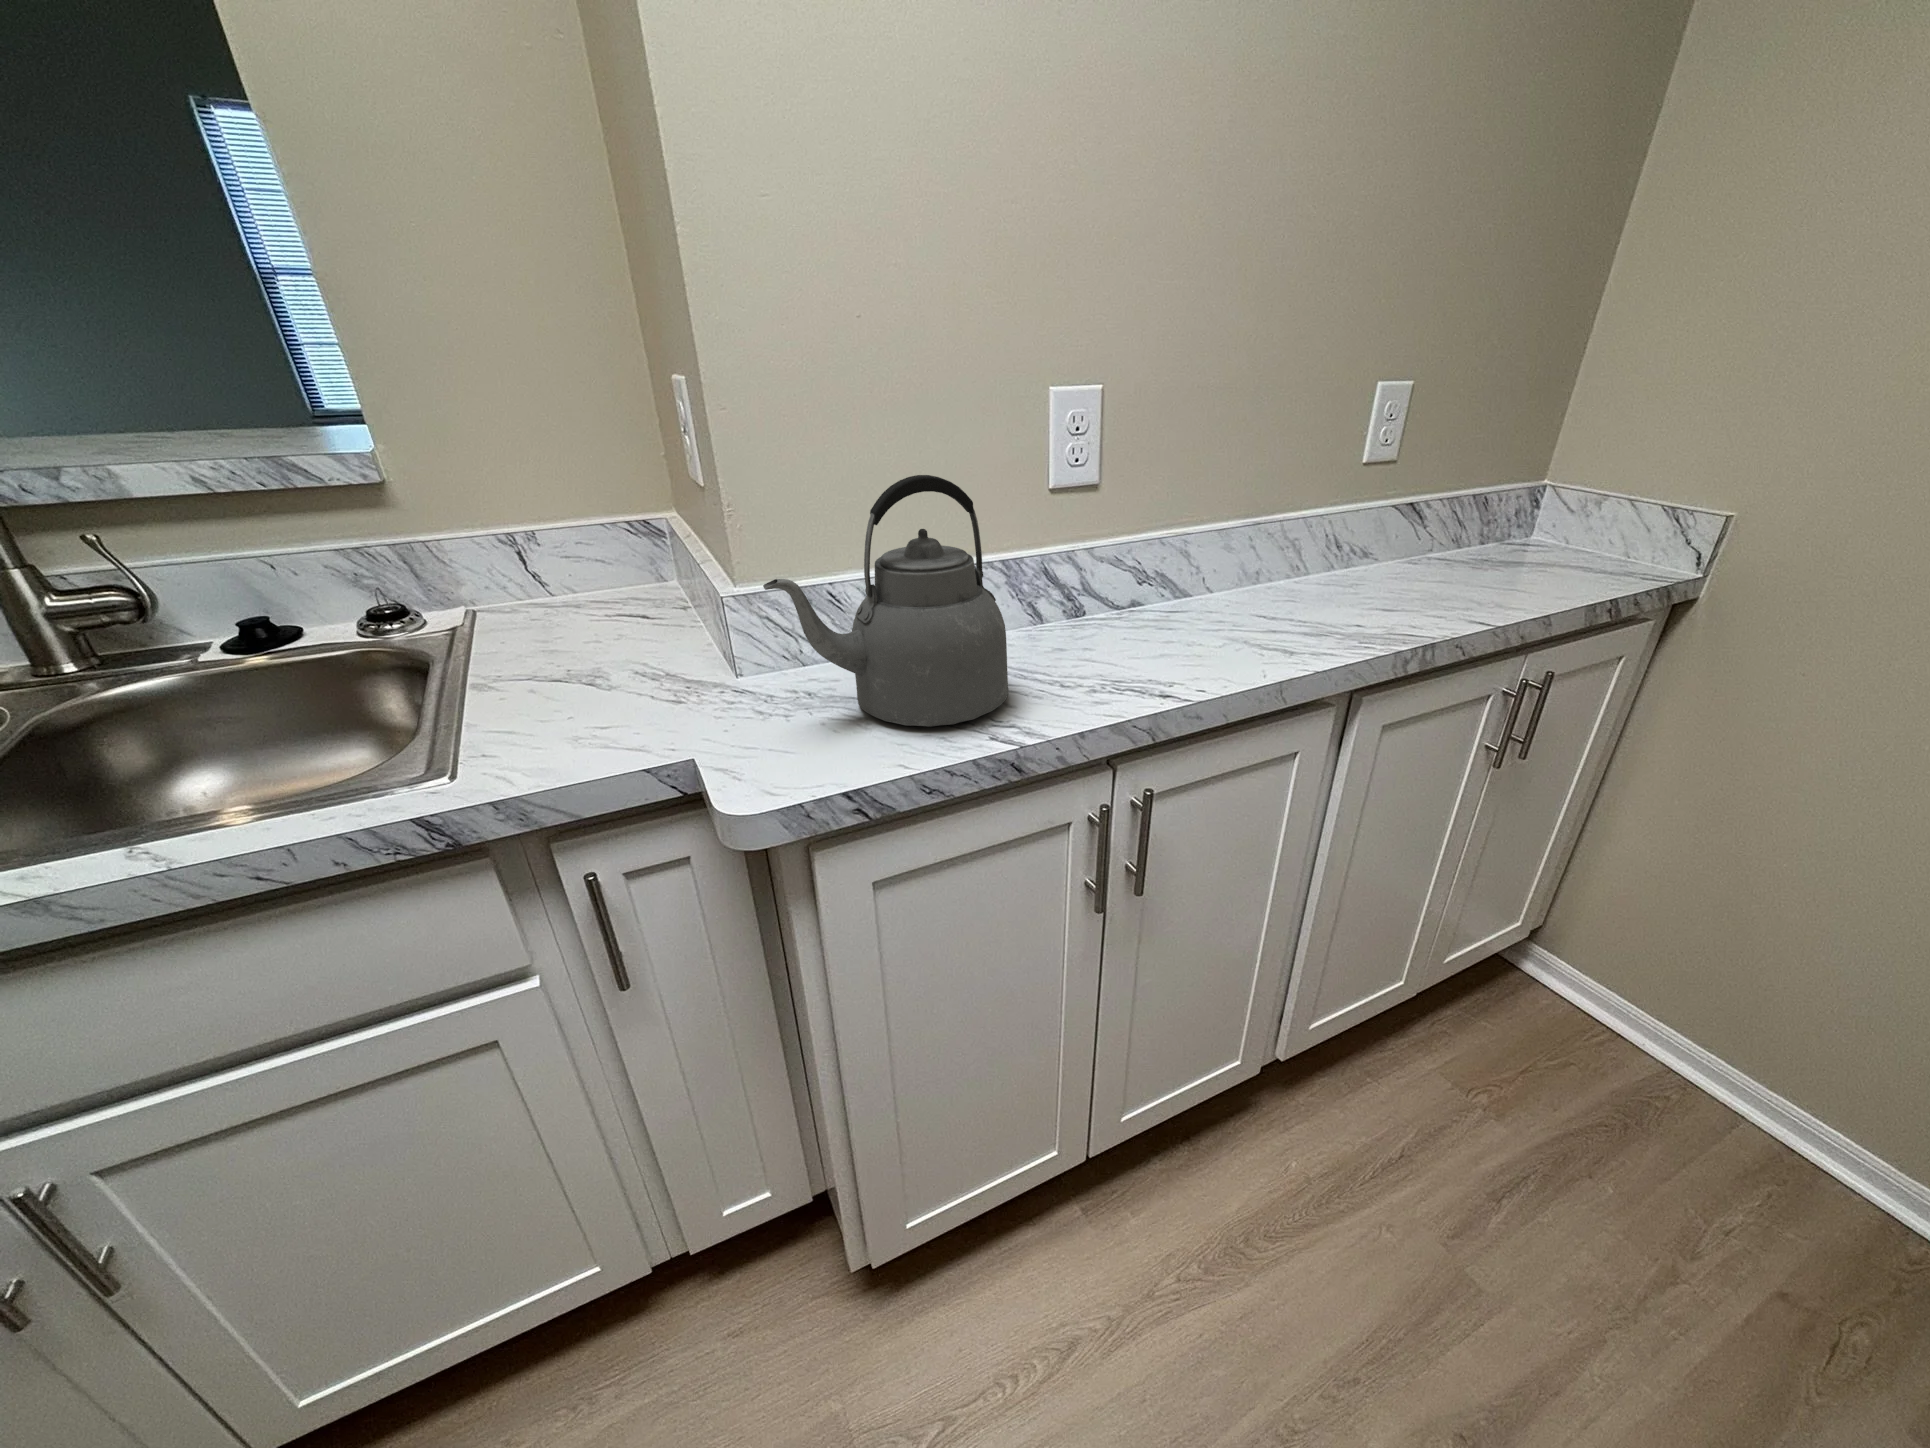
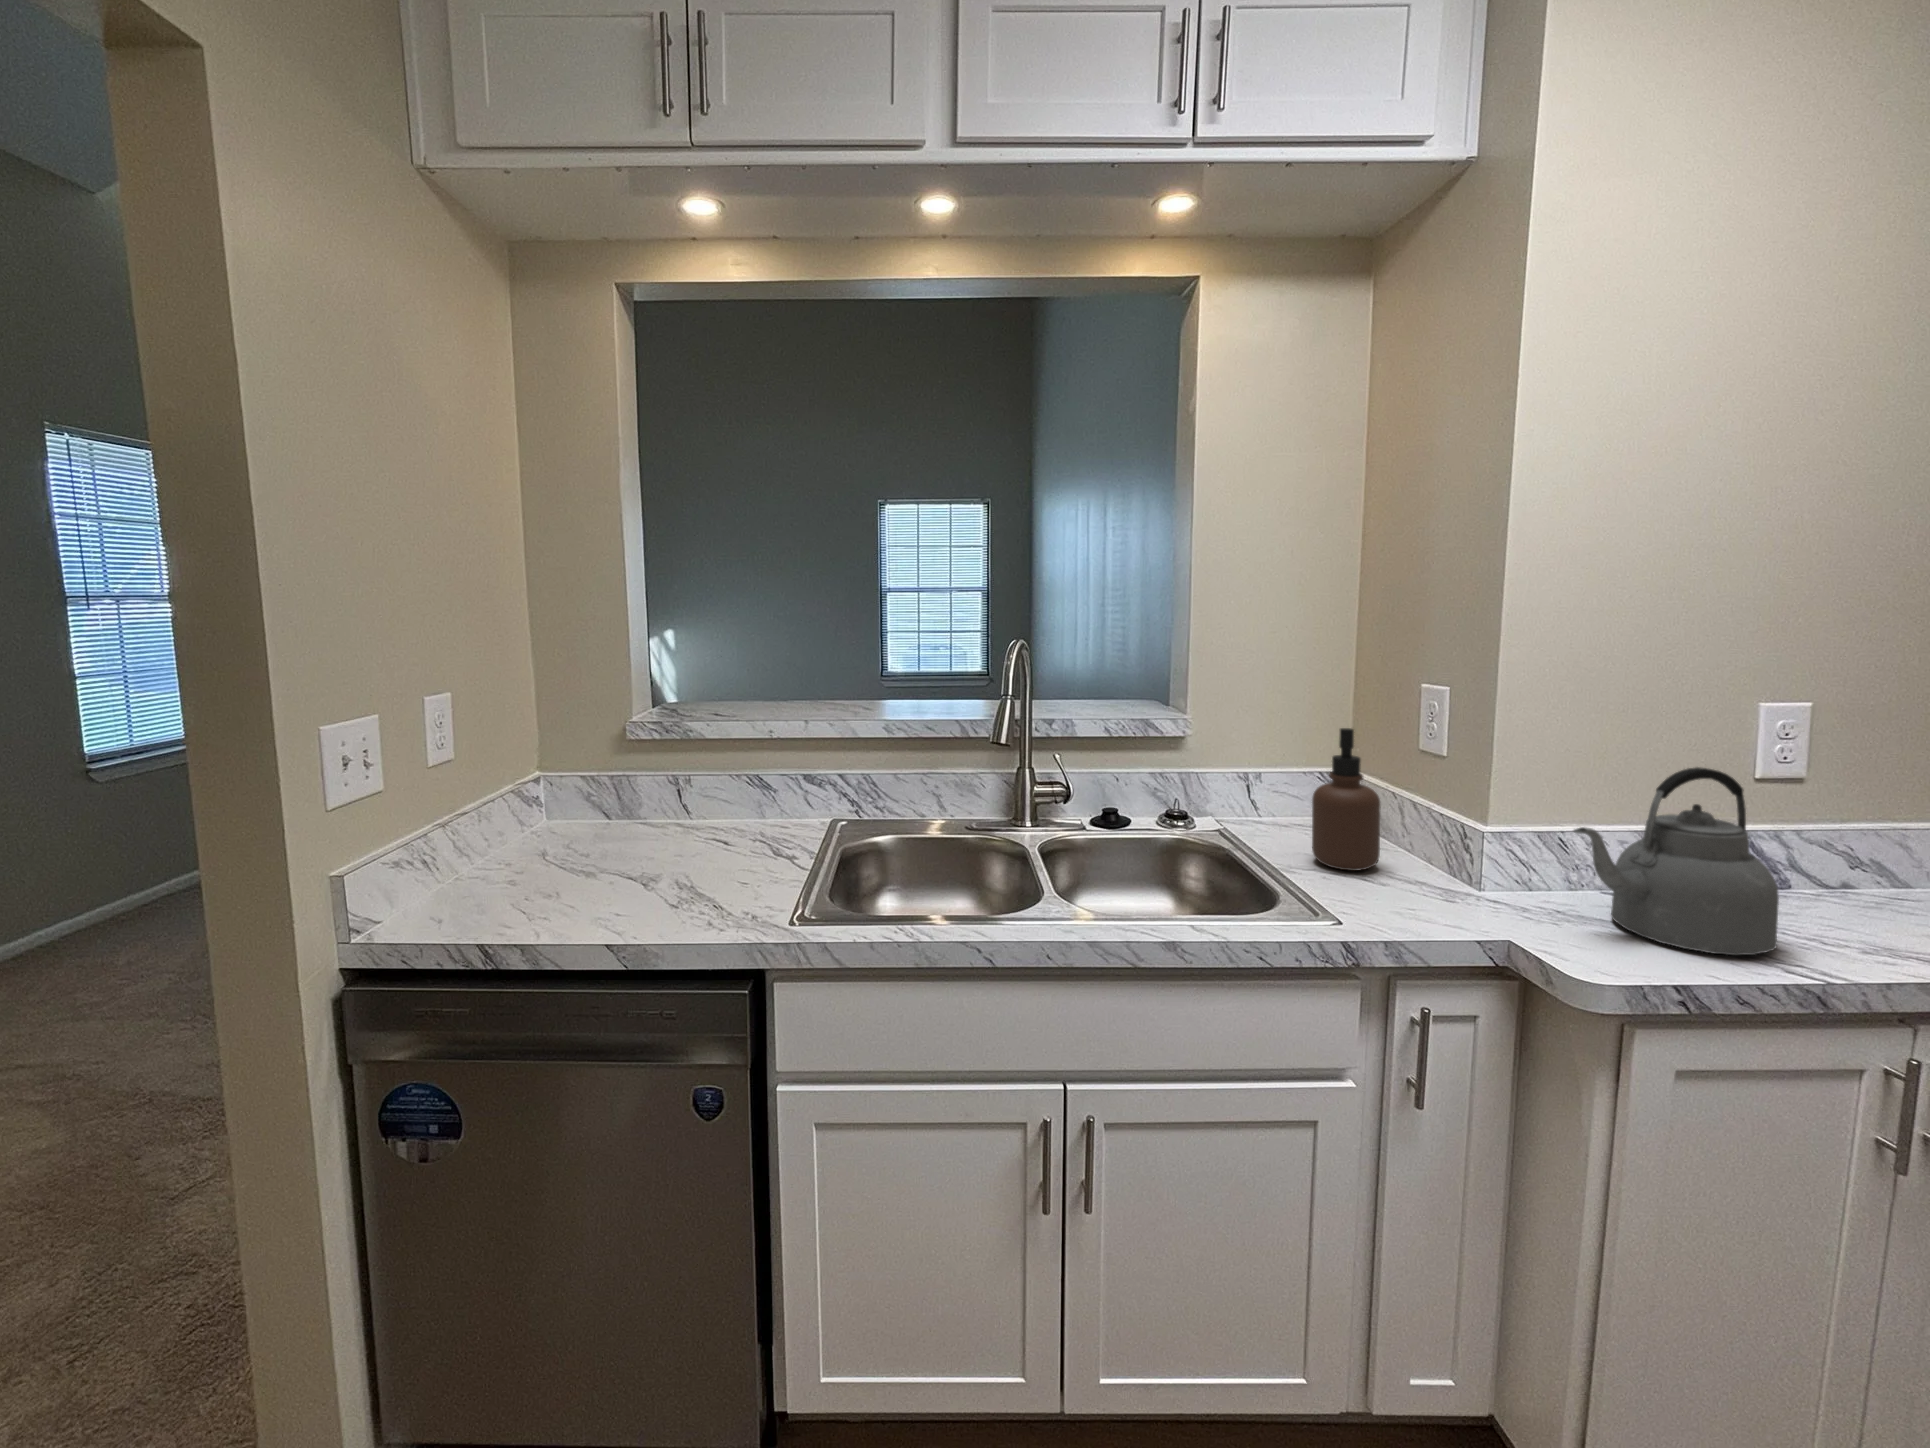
soap dispenser: none [514,447,637,672] -> present [1312,728,1381,871]

